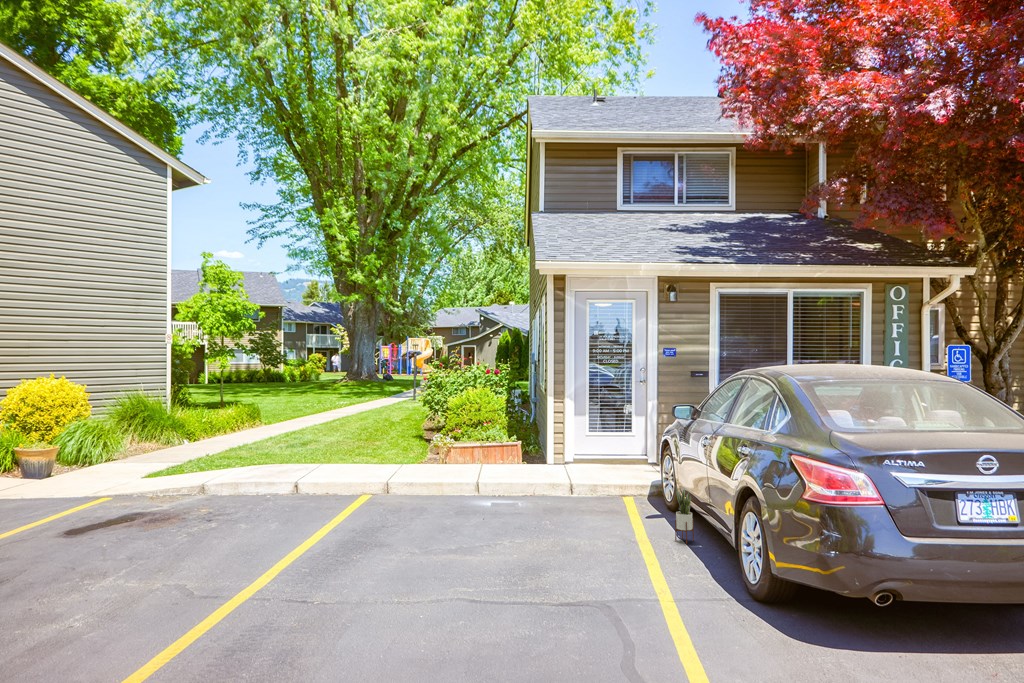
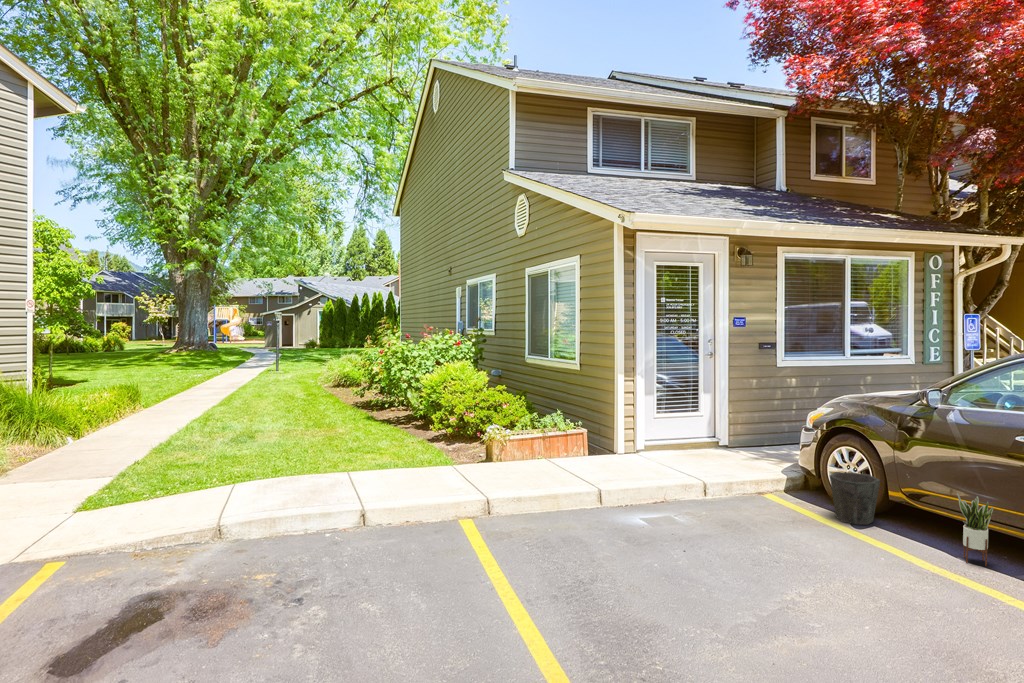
waste bin: none [632,475,669,517] -> present [830,472,880,525]

